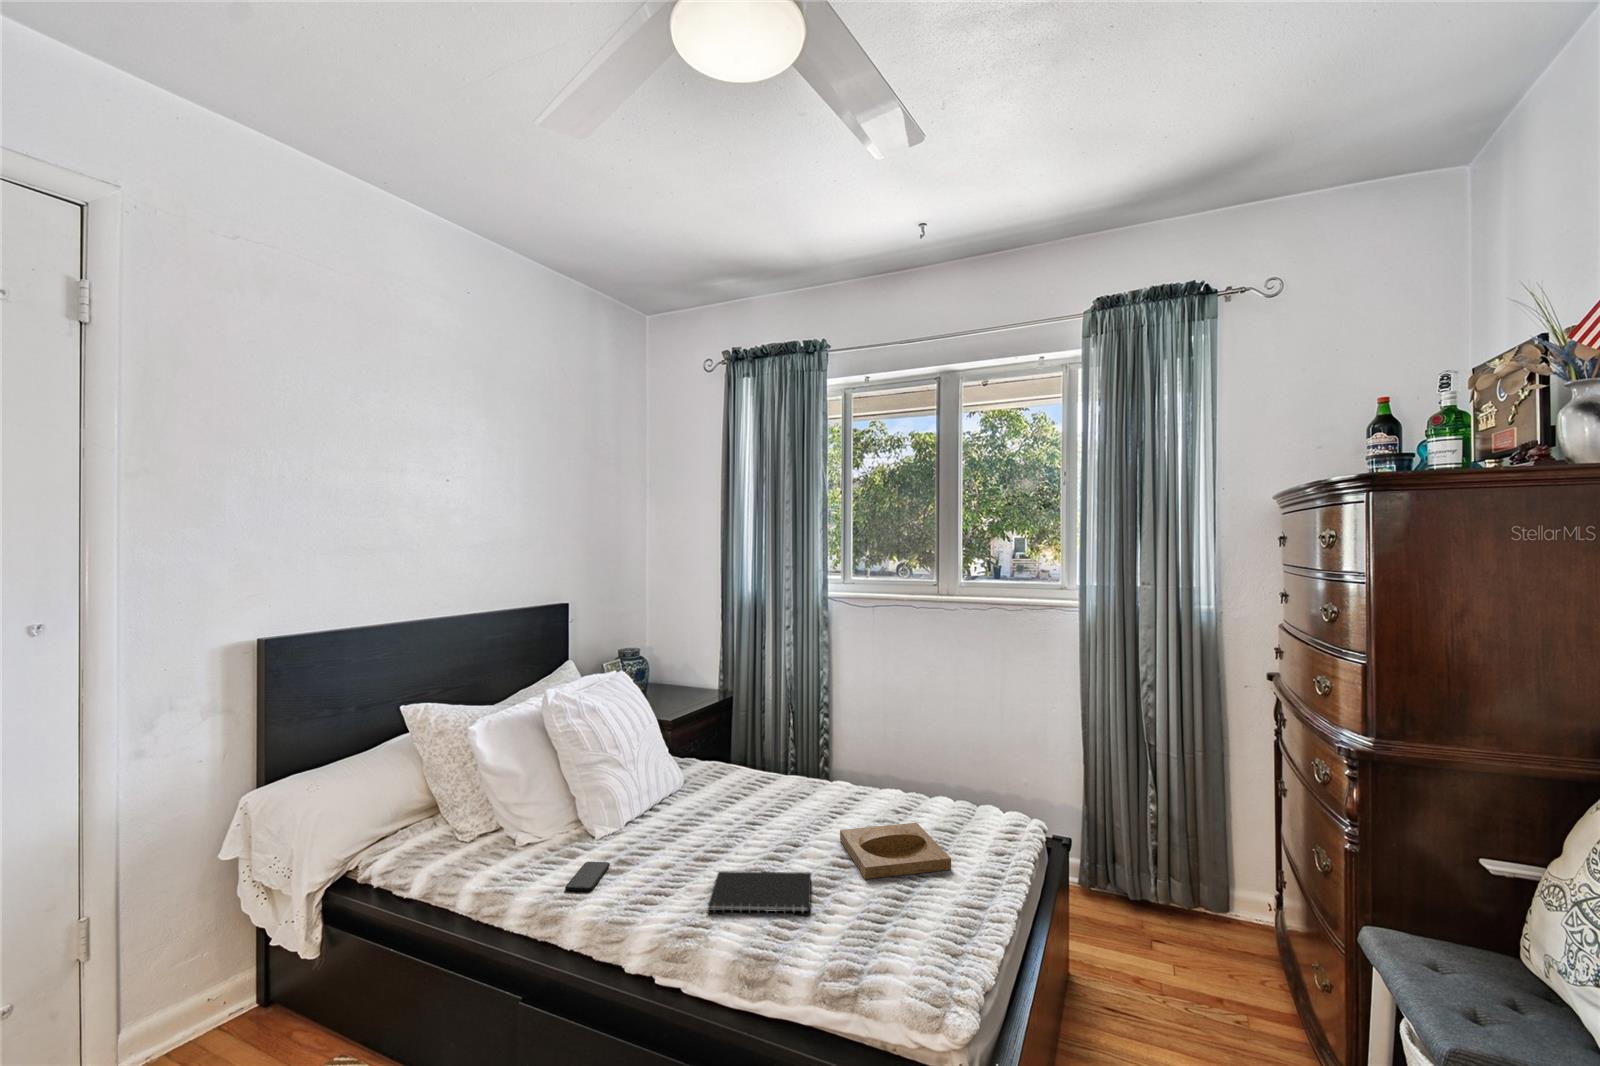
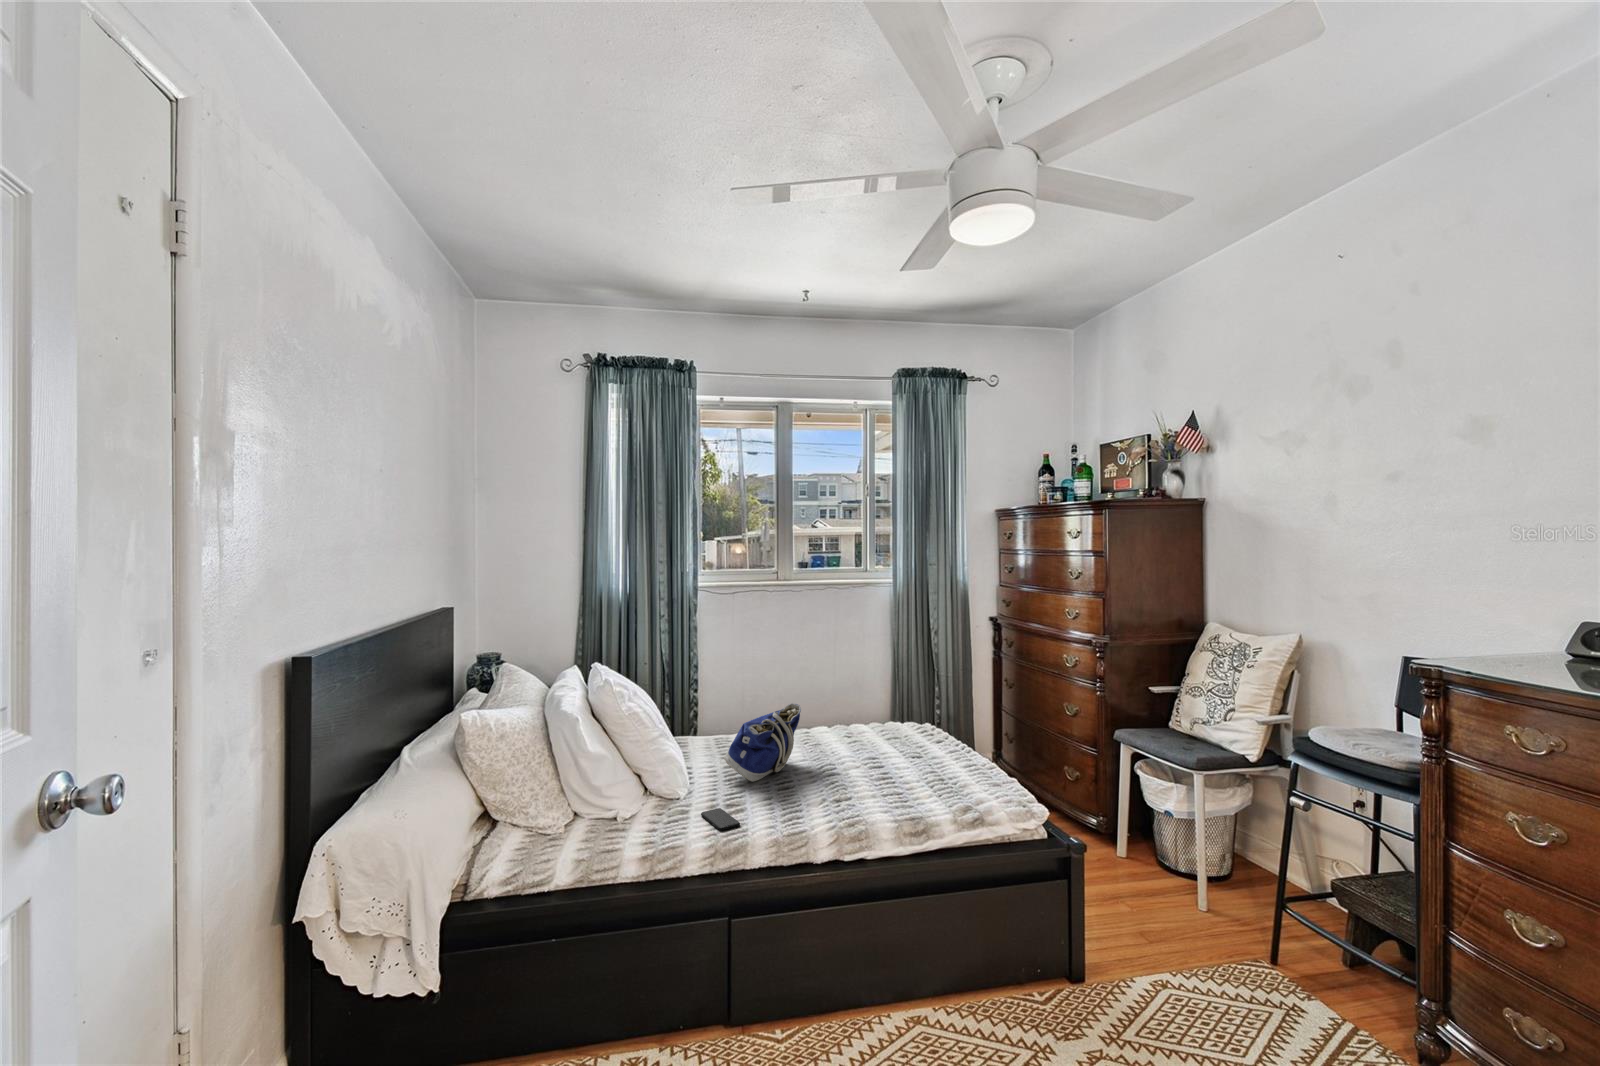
tote bag: none [674,755,790,842] -> present [724,704,801,782]
tray: present [840,823,951,879] -> none [841,736,926,770]
notebook: present [708,871,811,913] -> none [810,774,897,809]

